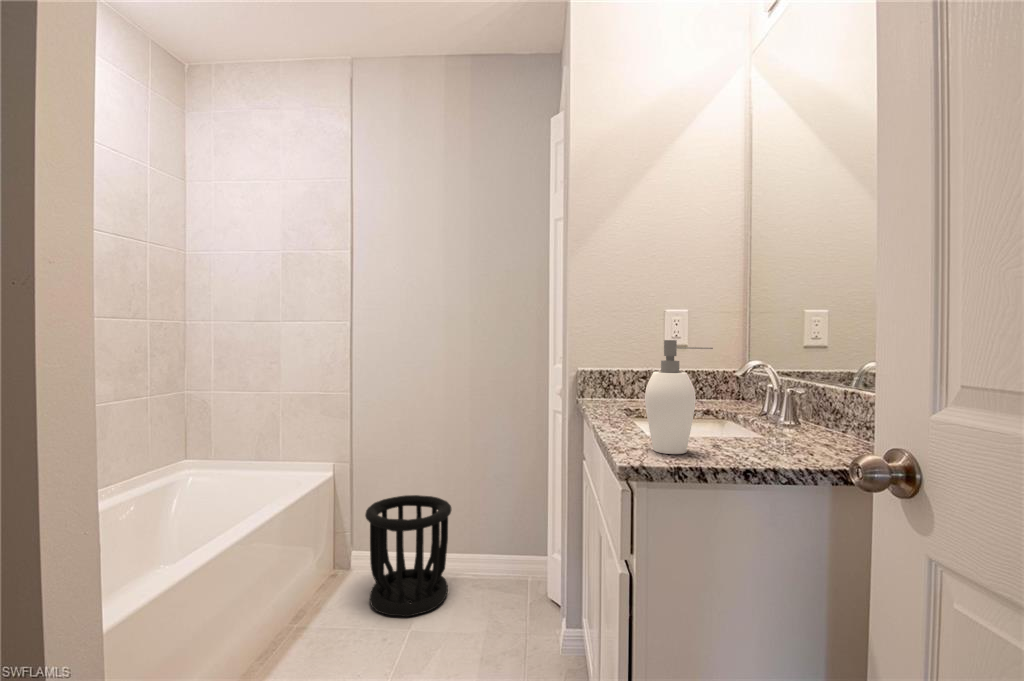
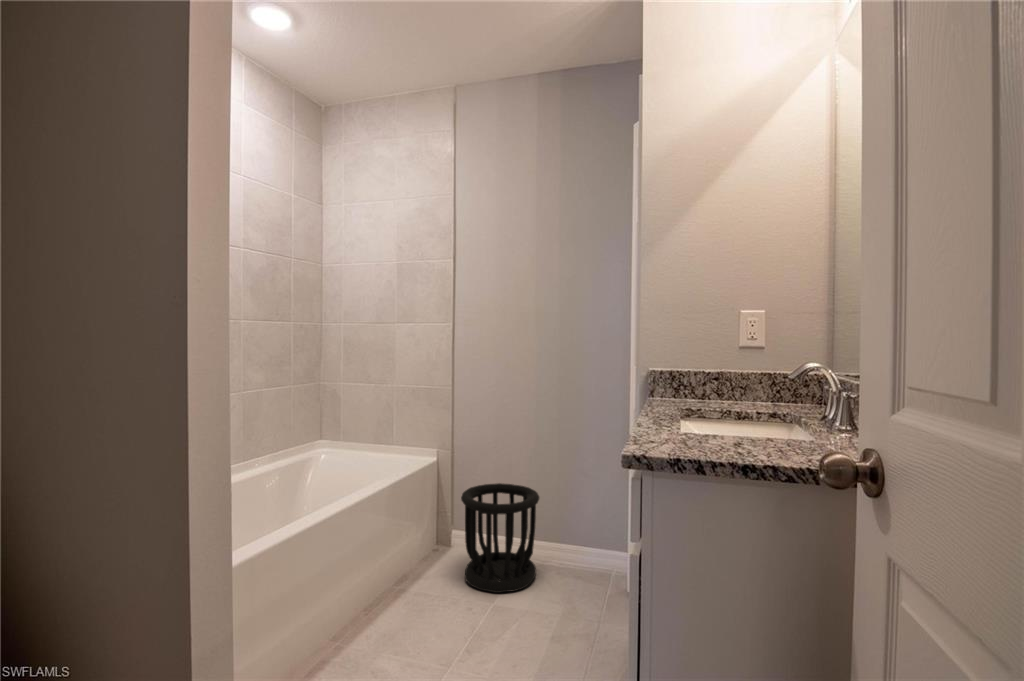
soap dispenser: present [645,340,713,454] -> none [662,345,723,449]

